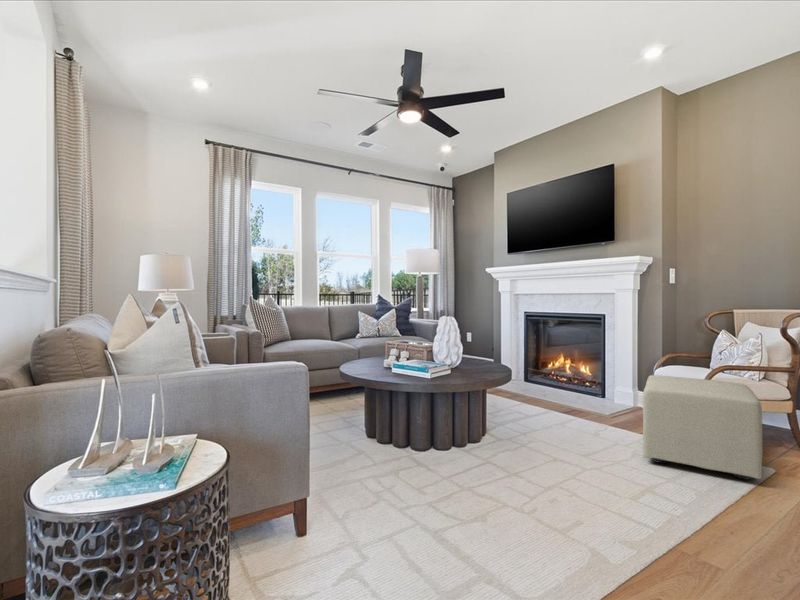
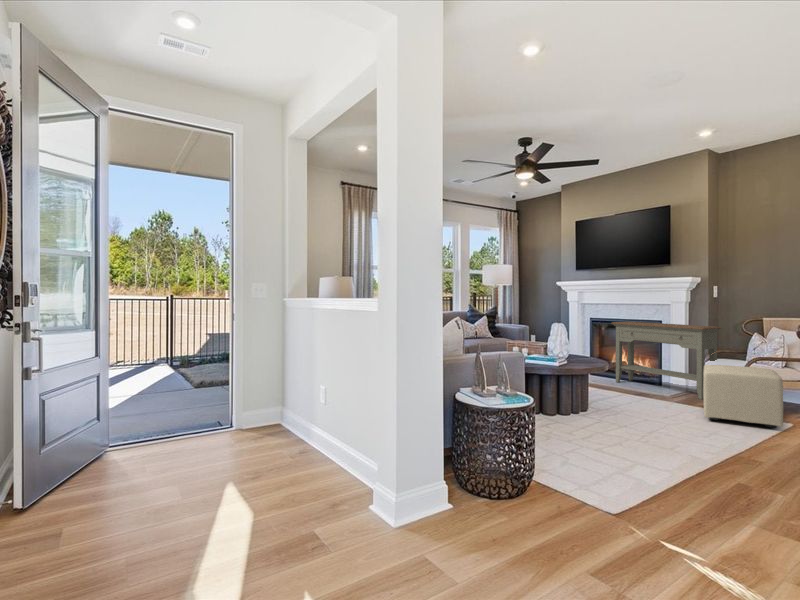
console table: none [542,315,677,420] -> present [611,322,721,399]

